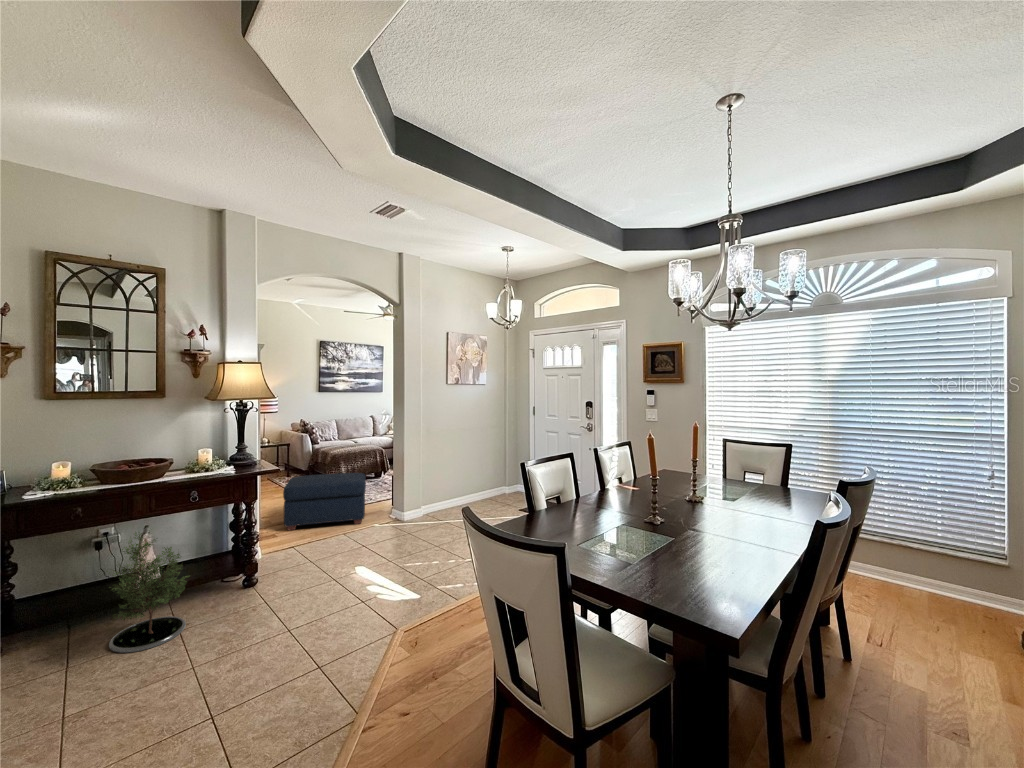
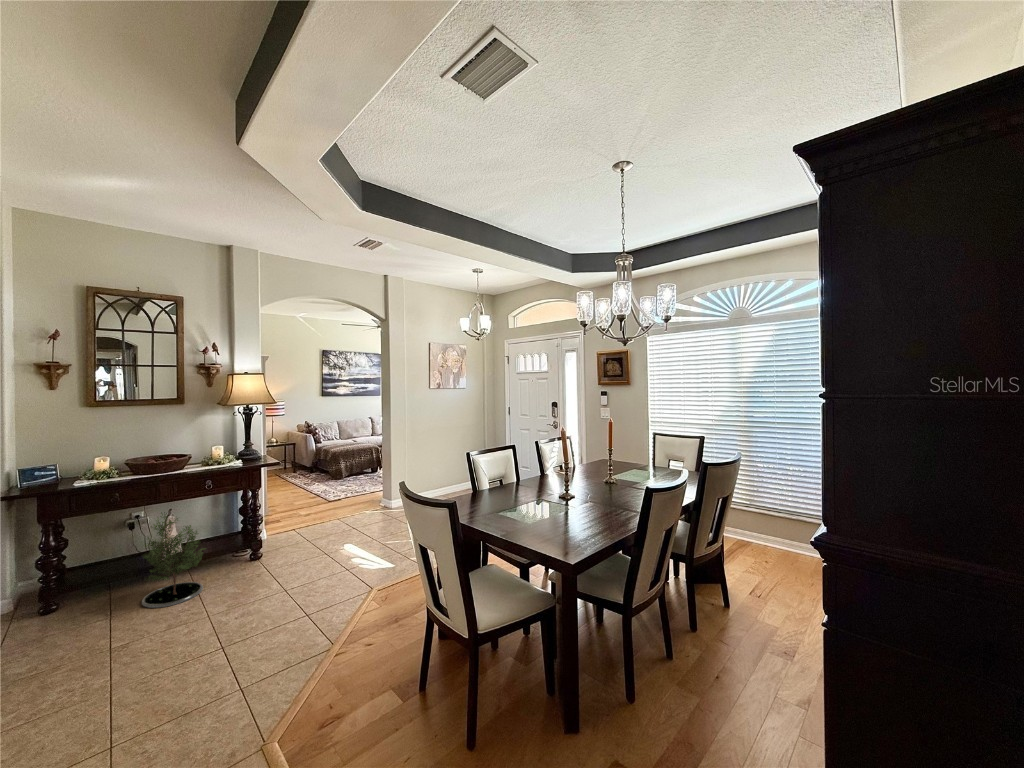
ottoman: present [283,473,366,530] -> none [287,467,359,517]

